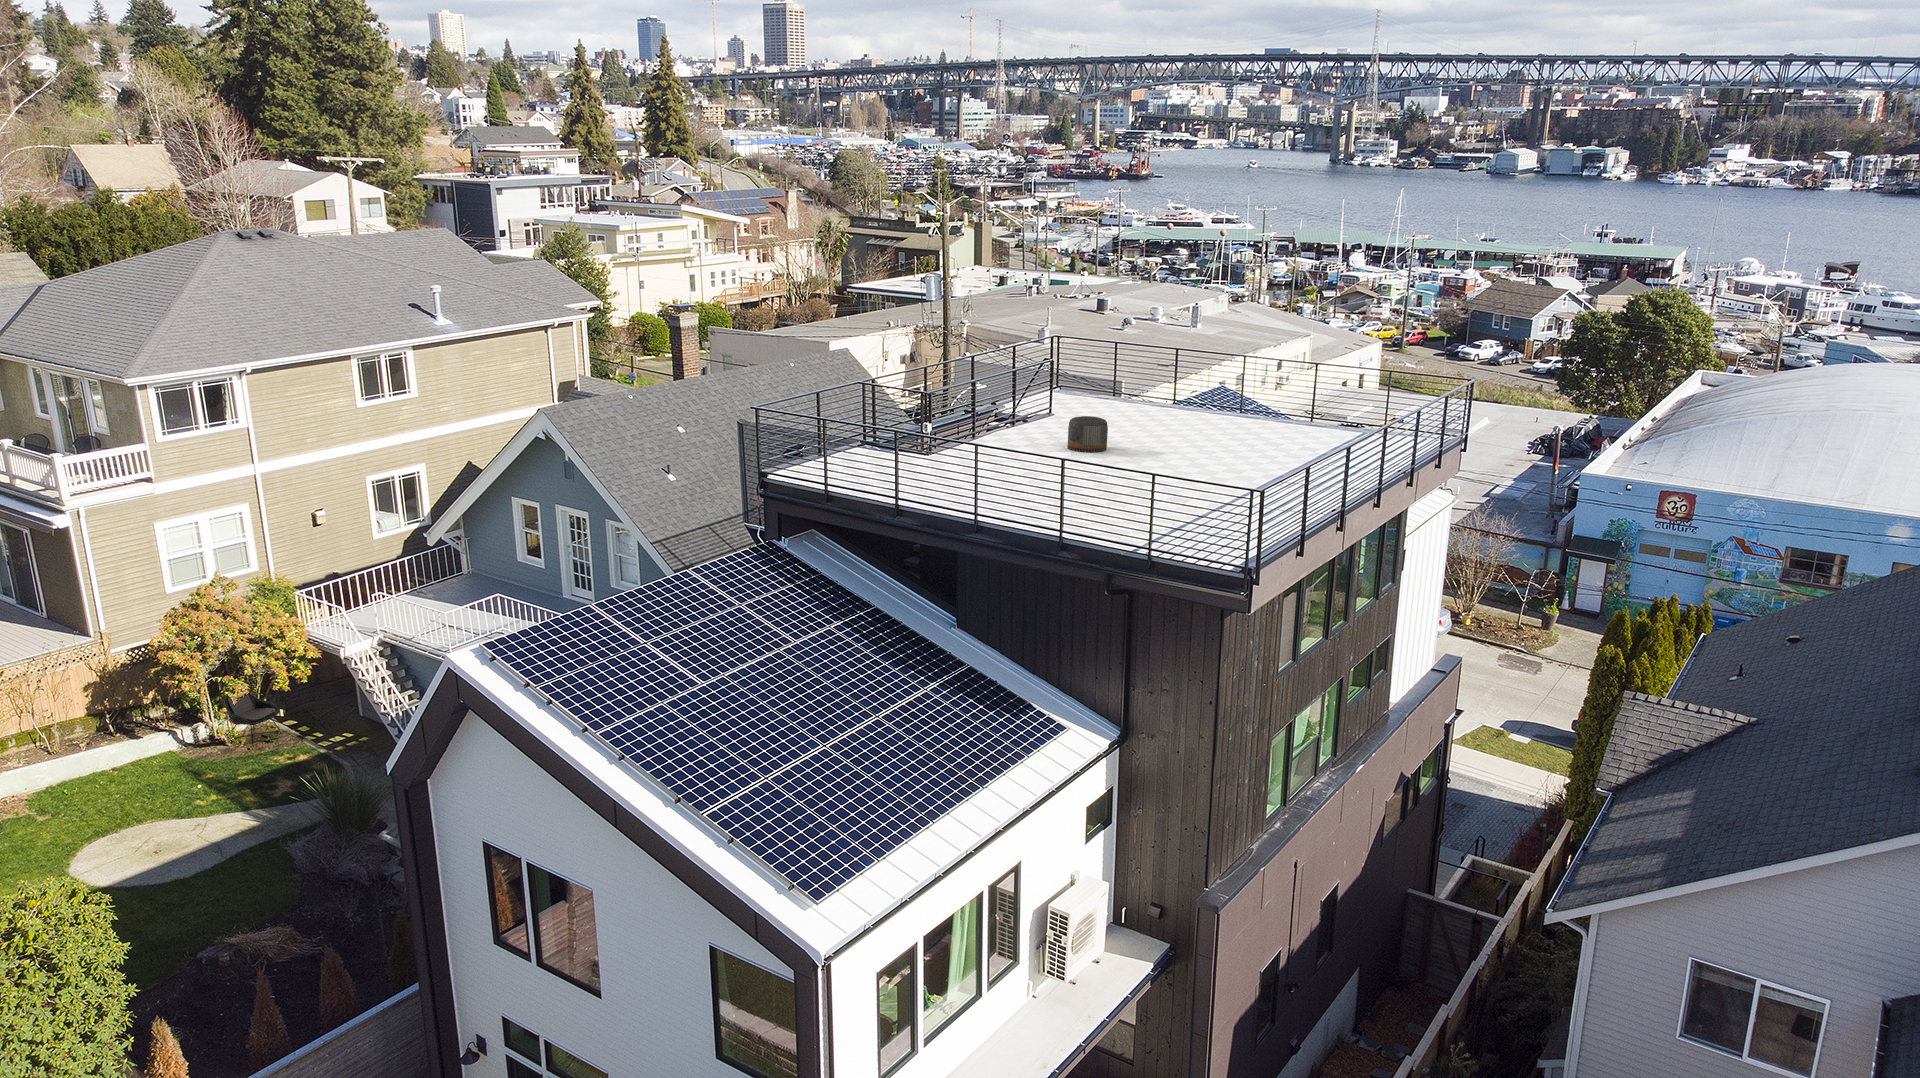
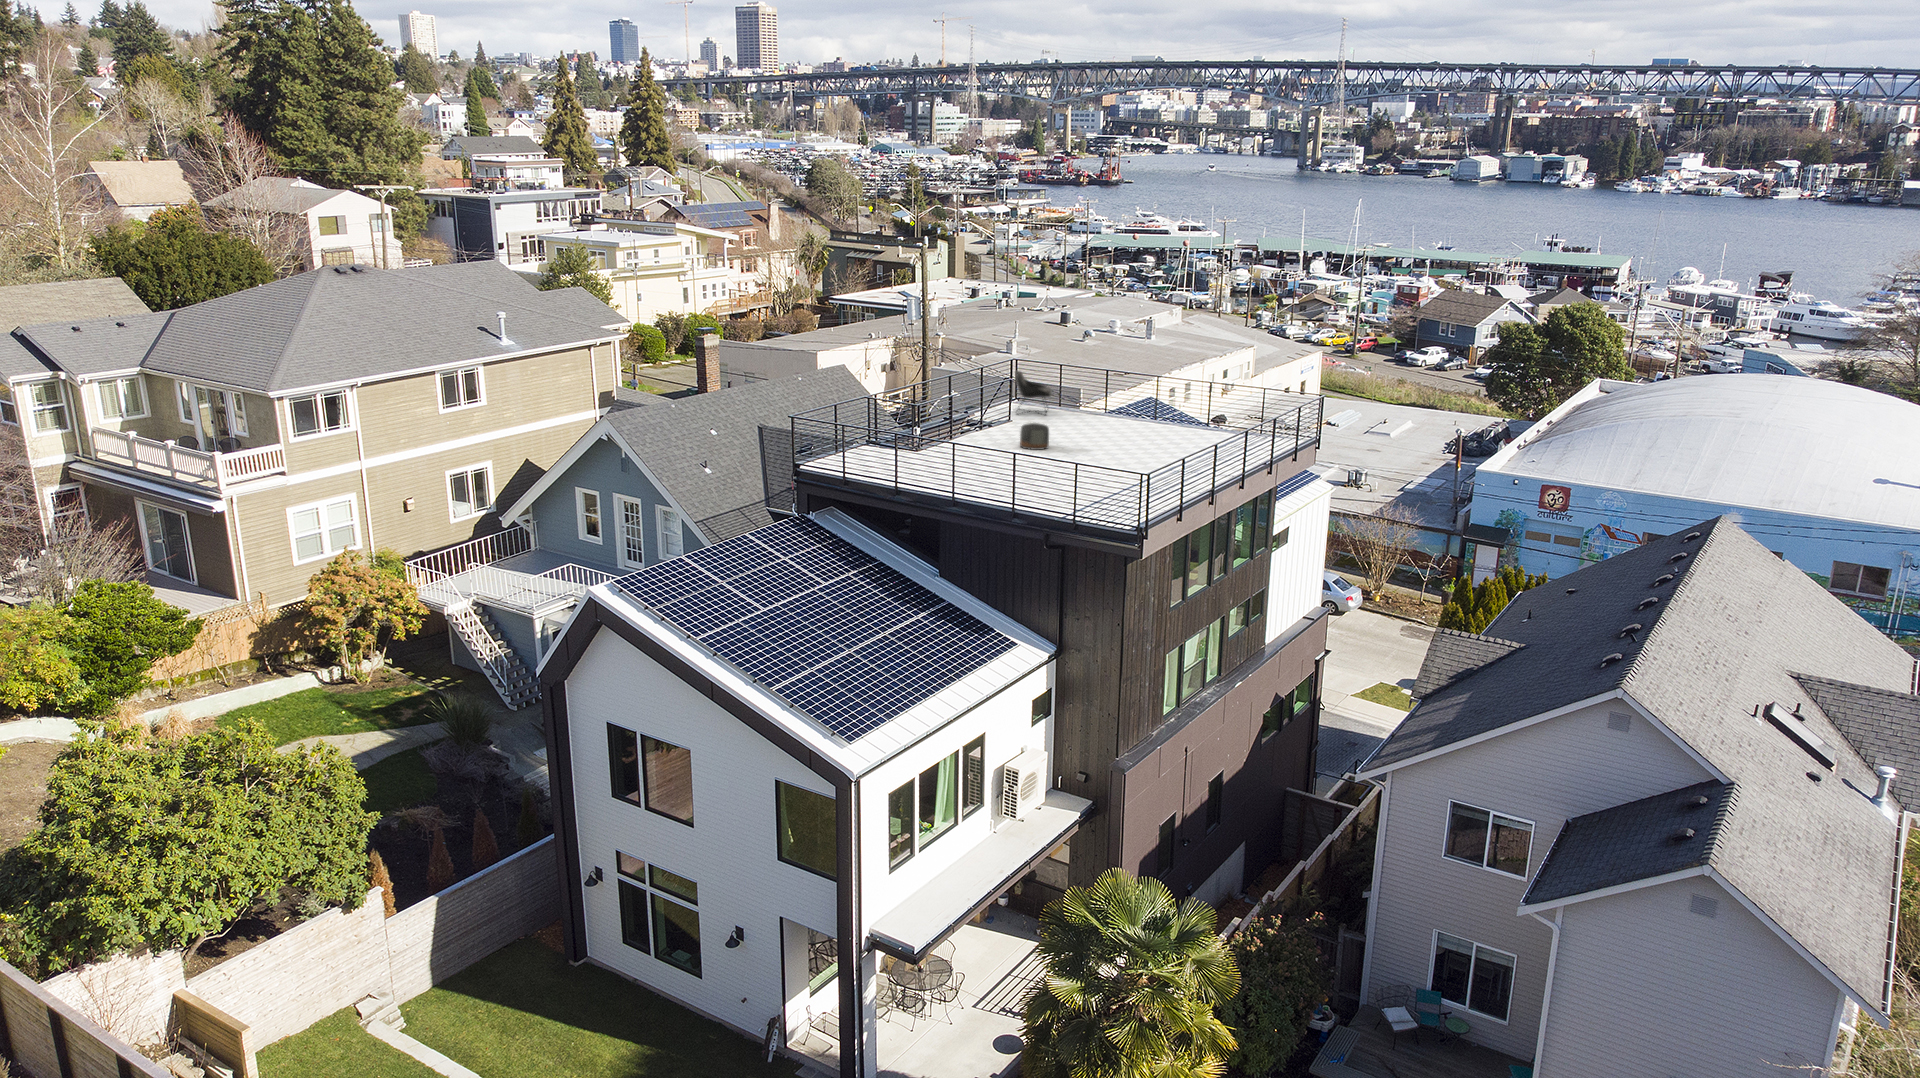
lounge chair: present [224,692,280,744] -> present [1015,371,1052,415]

